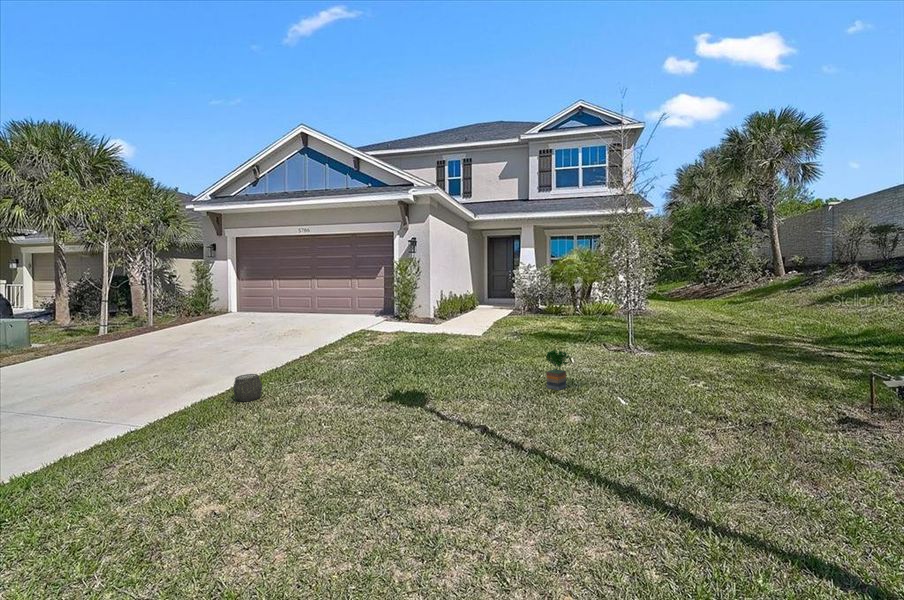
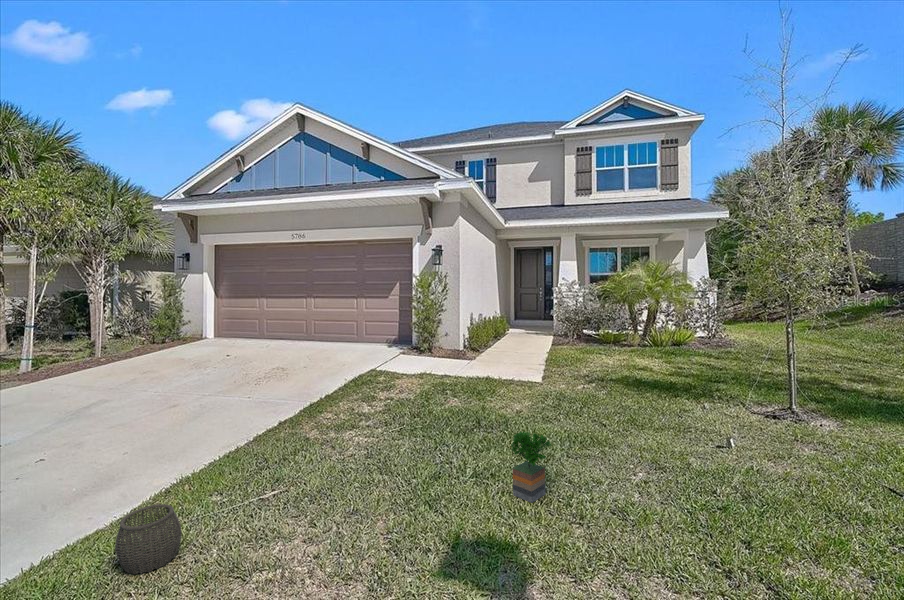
potted tree: present [546,350,569,390] -> present [511,432,551,503]

